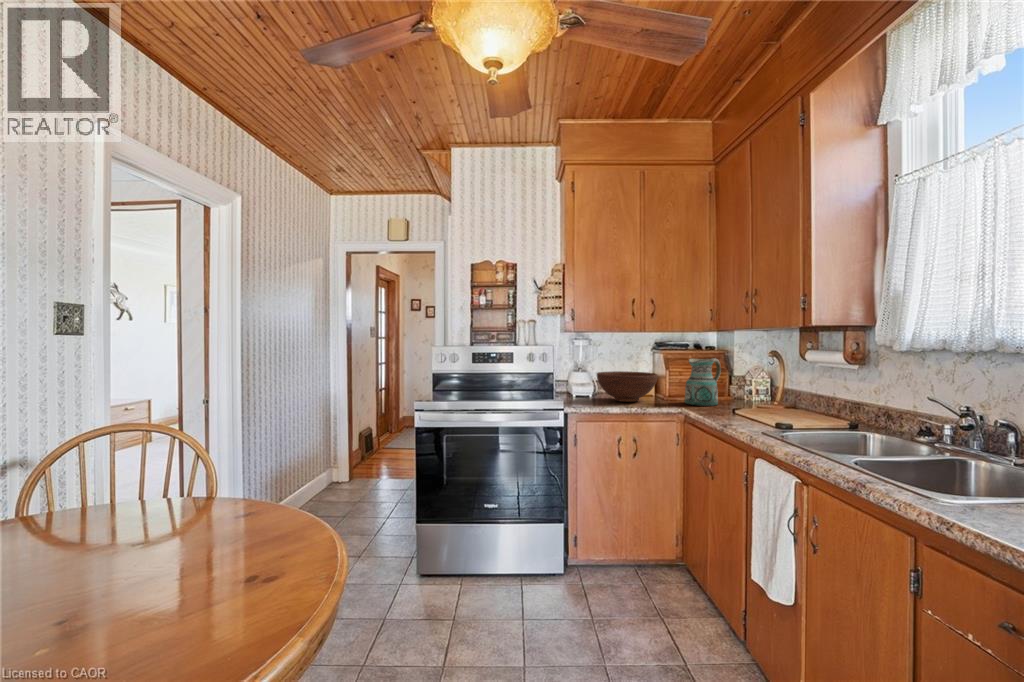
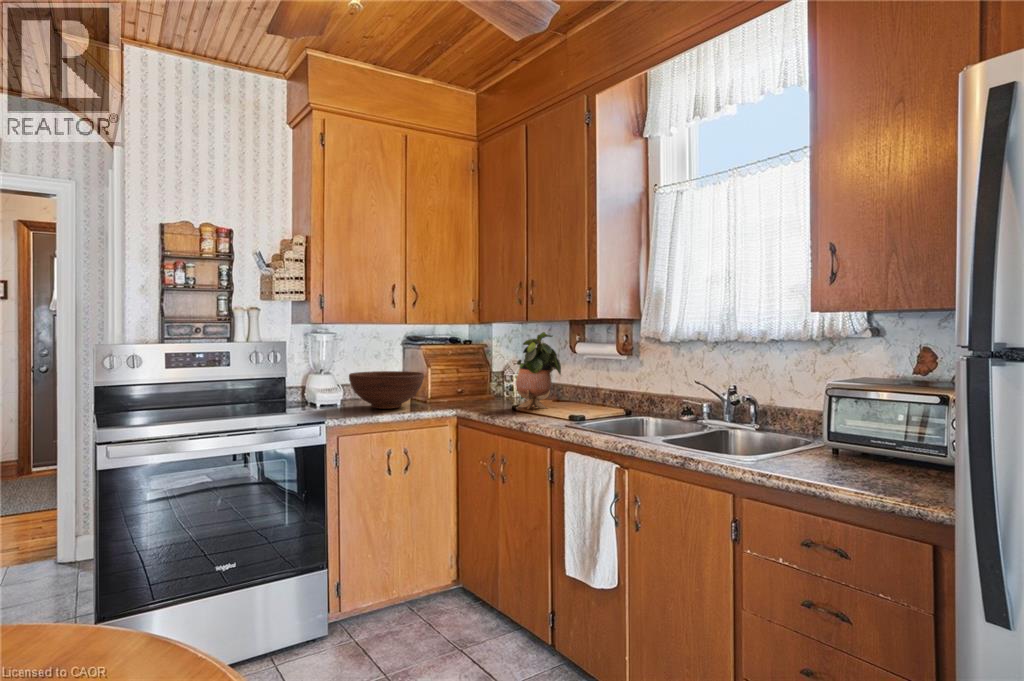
potted plant: none [737,339,786,414] -> present [516,332,561,409]
ceramic pitcher: present [685,358,721,406] -> none [455,352,490,406]

